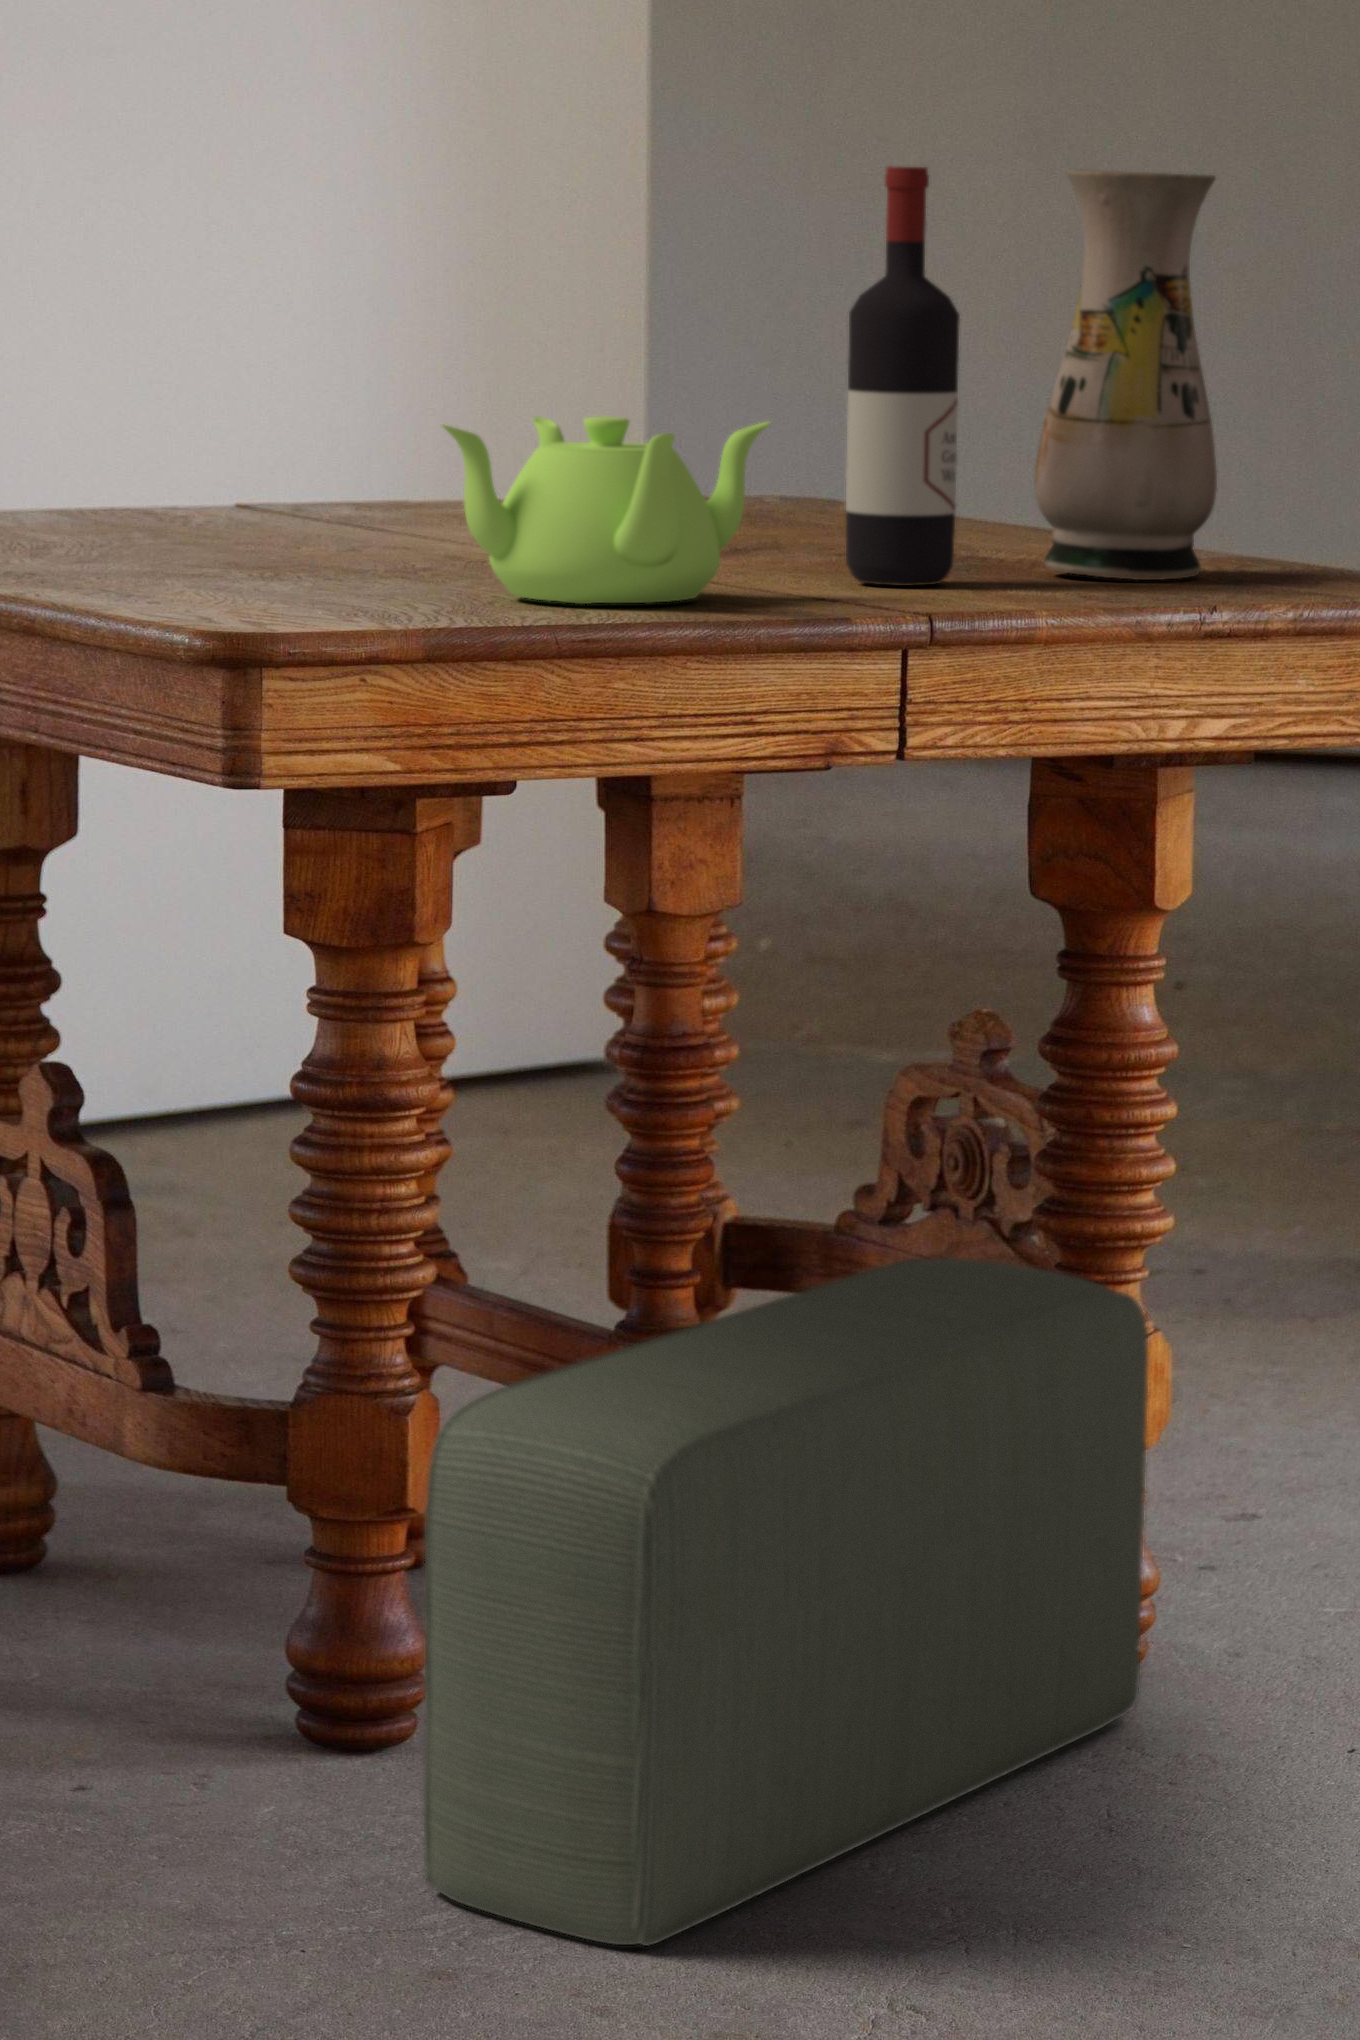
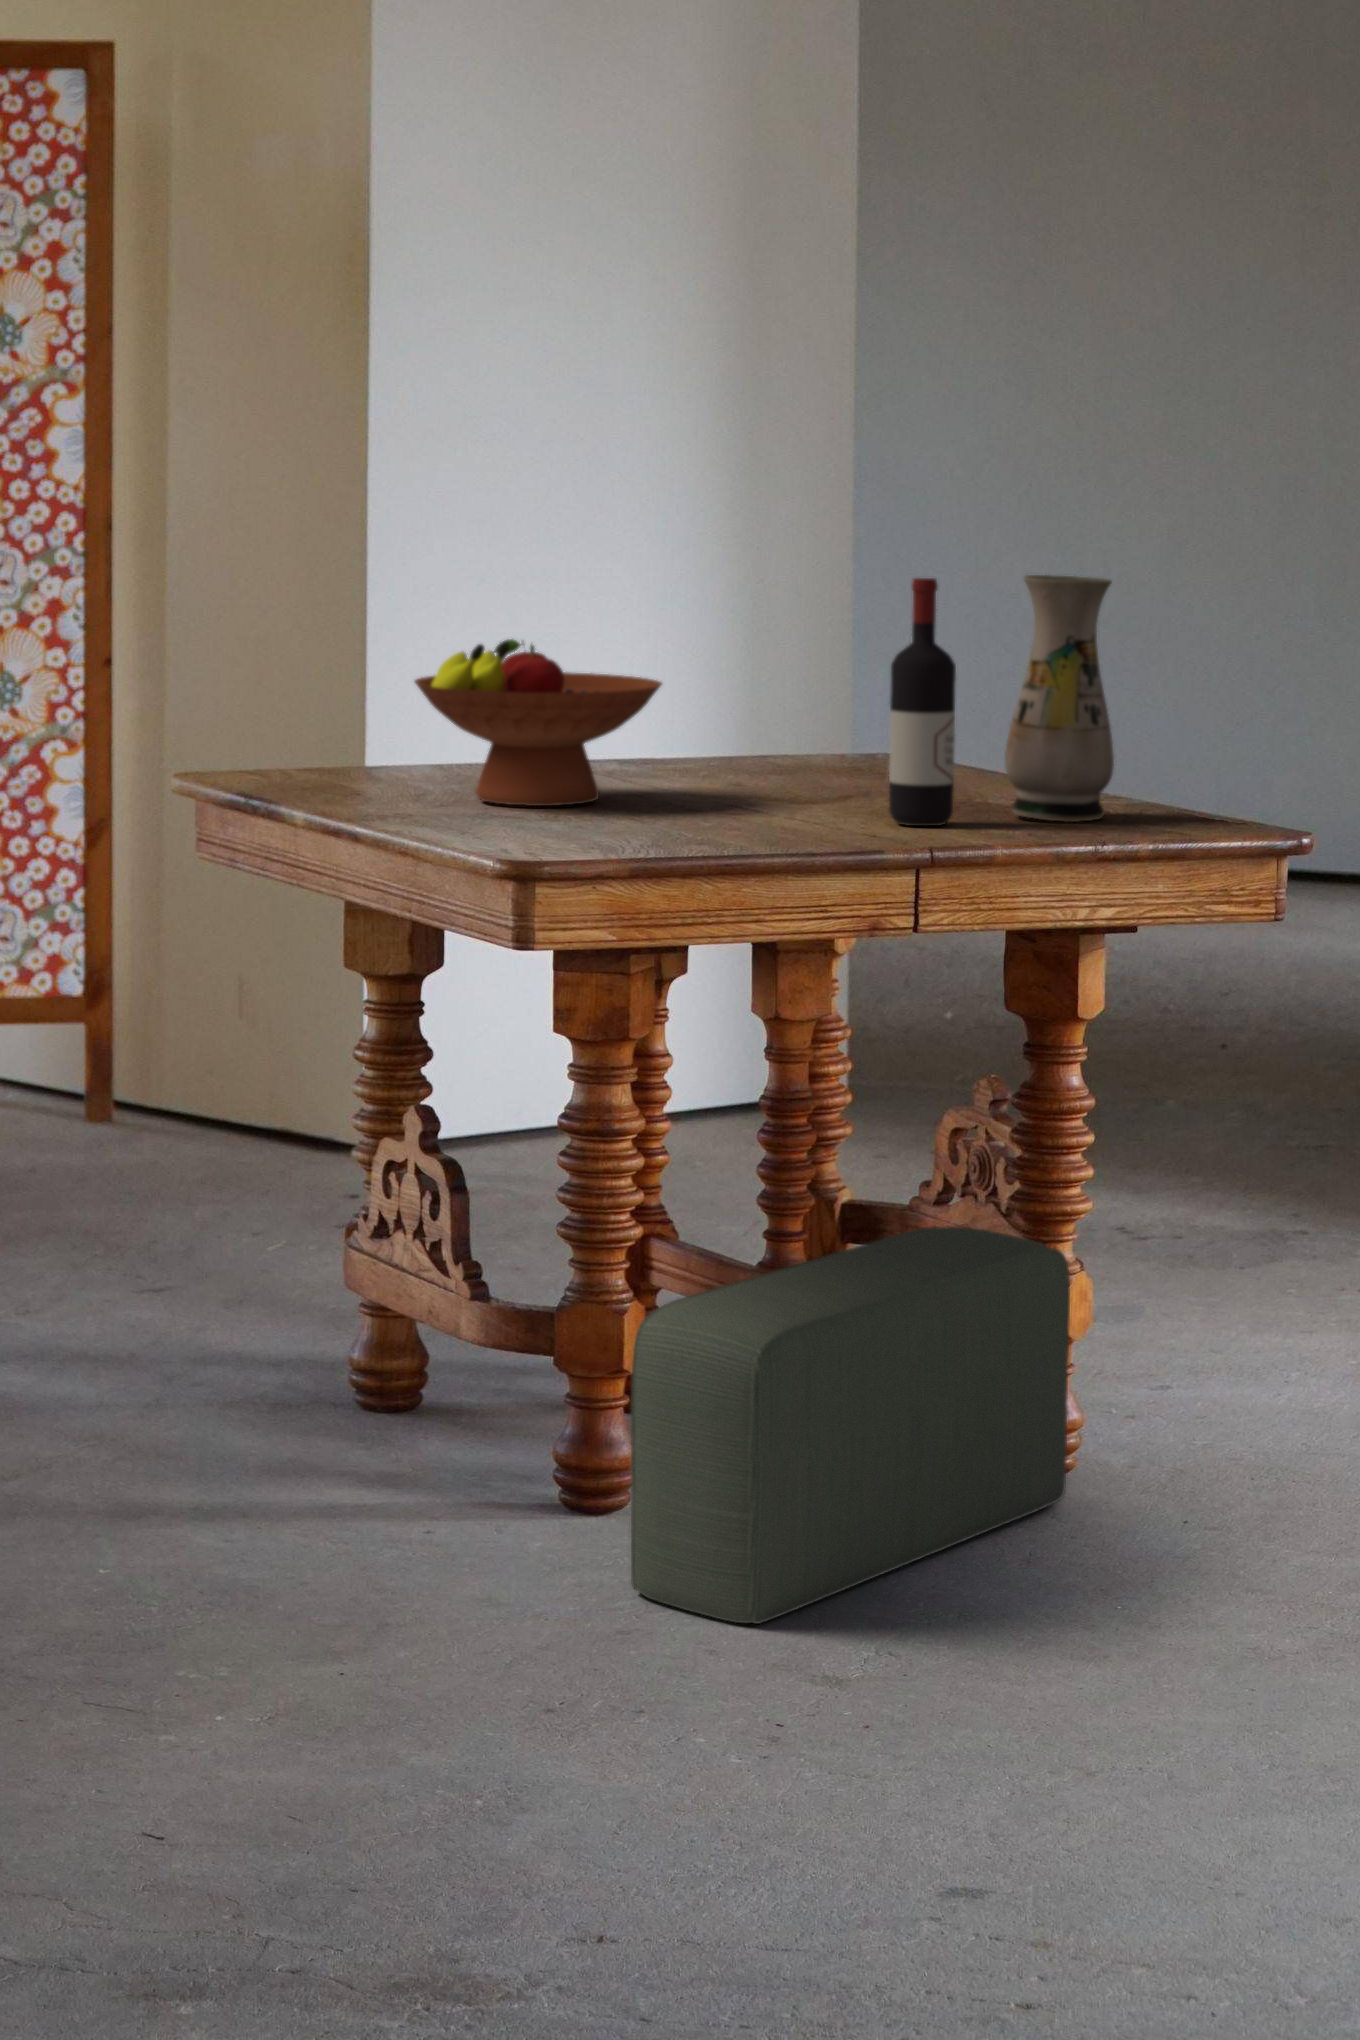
fruit bowl: none [36,280,456,560] -> present [415,639,662,806]
teapot: present [442,416,770,604] -> none [645,727,841,841]

